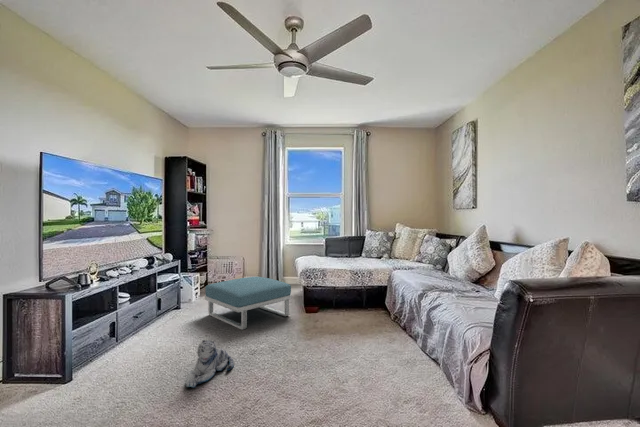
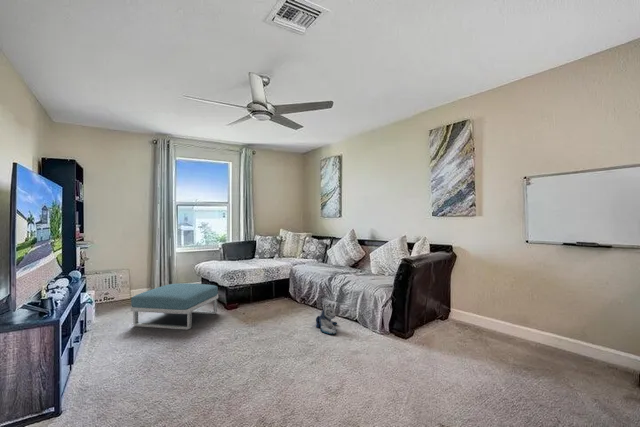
plush toy: present [186,340,234,387] -> present [316,306,337,335]

